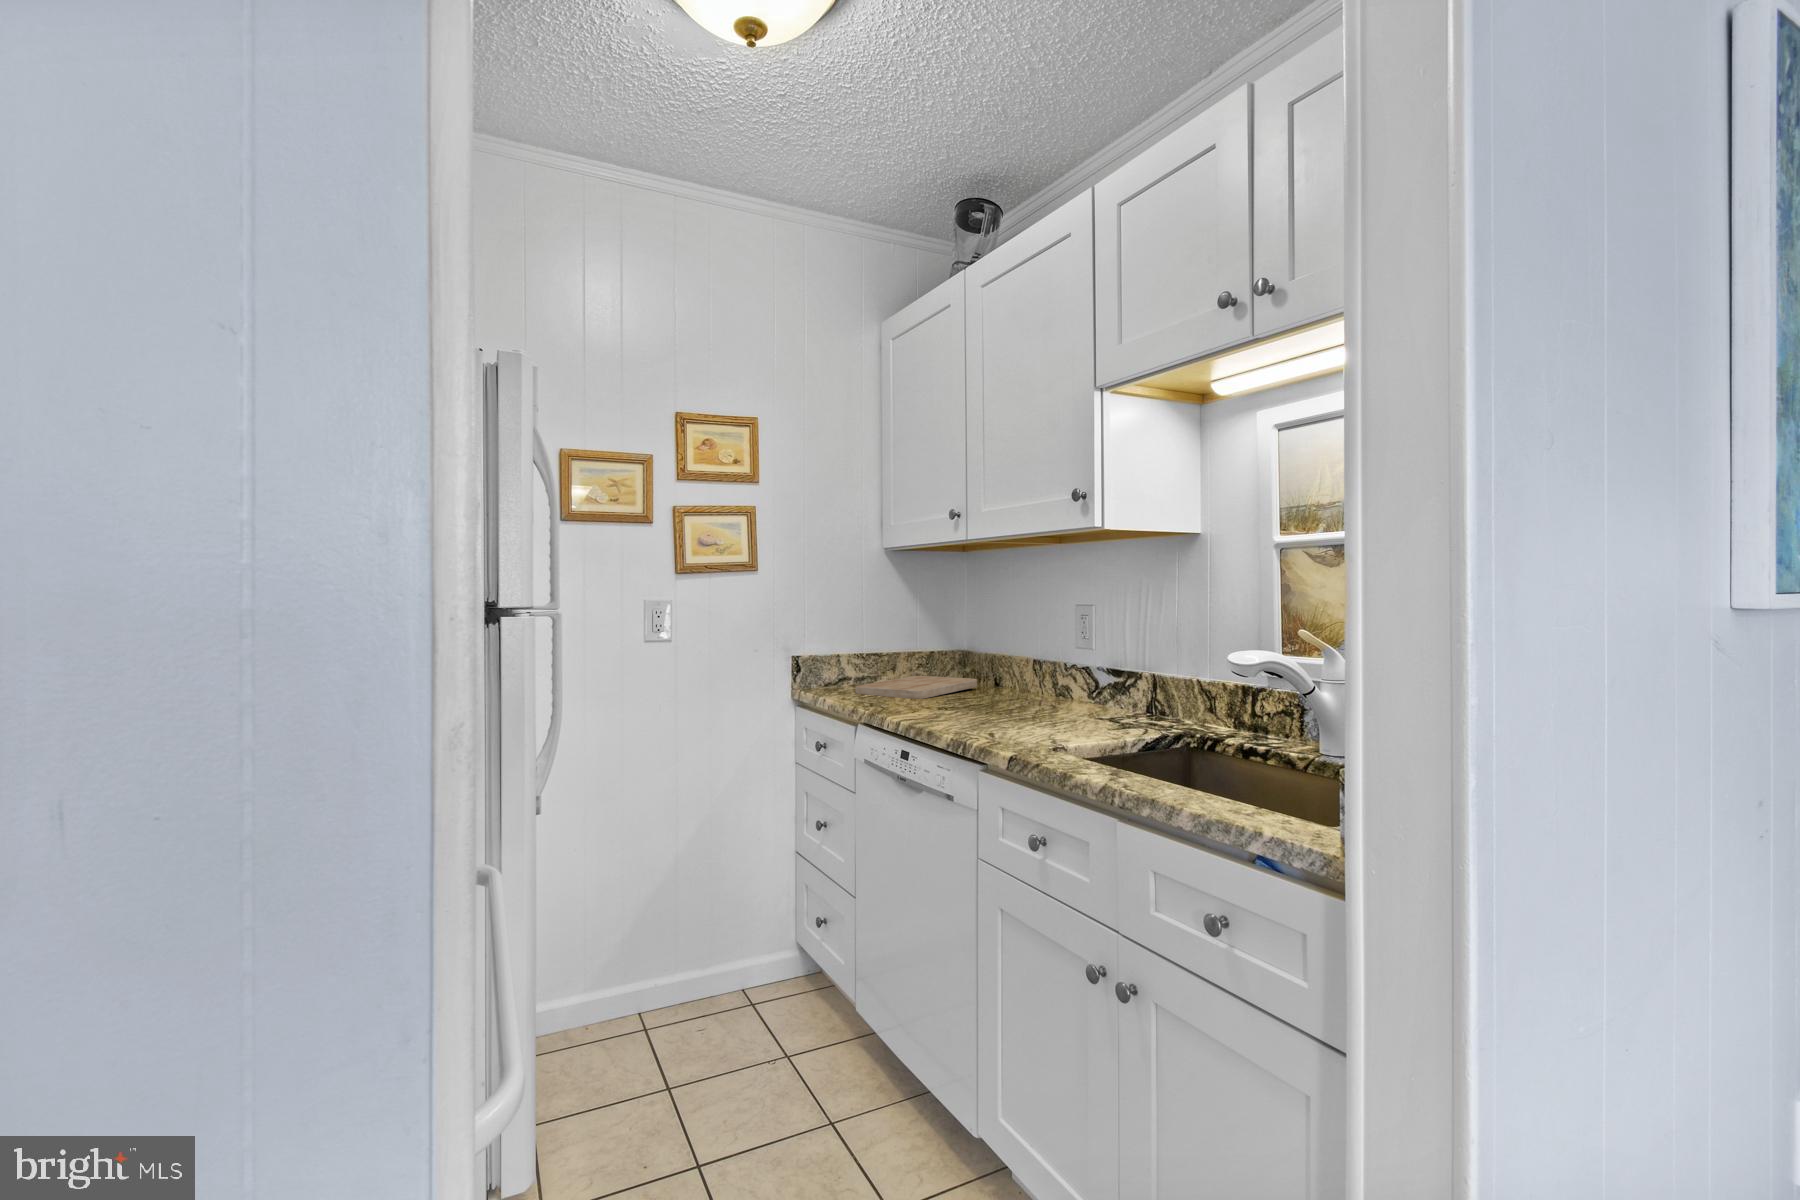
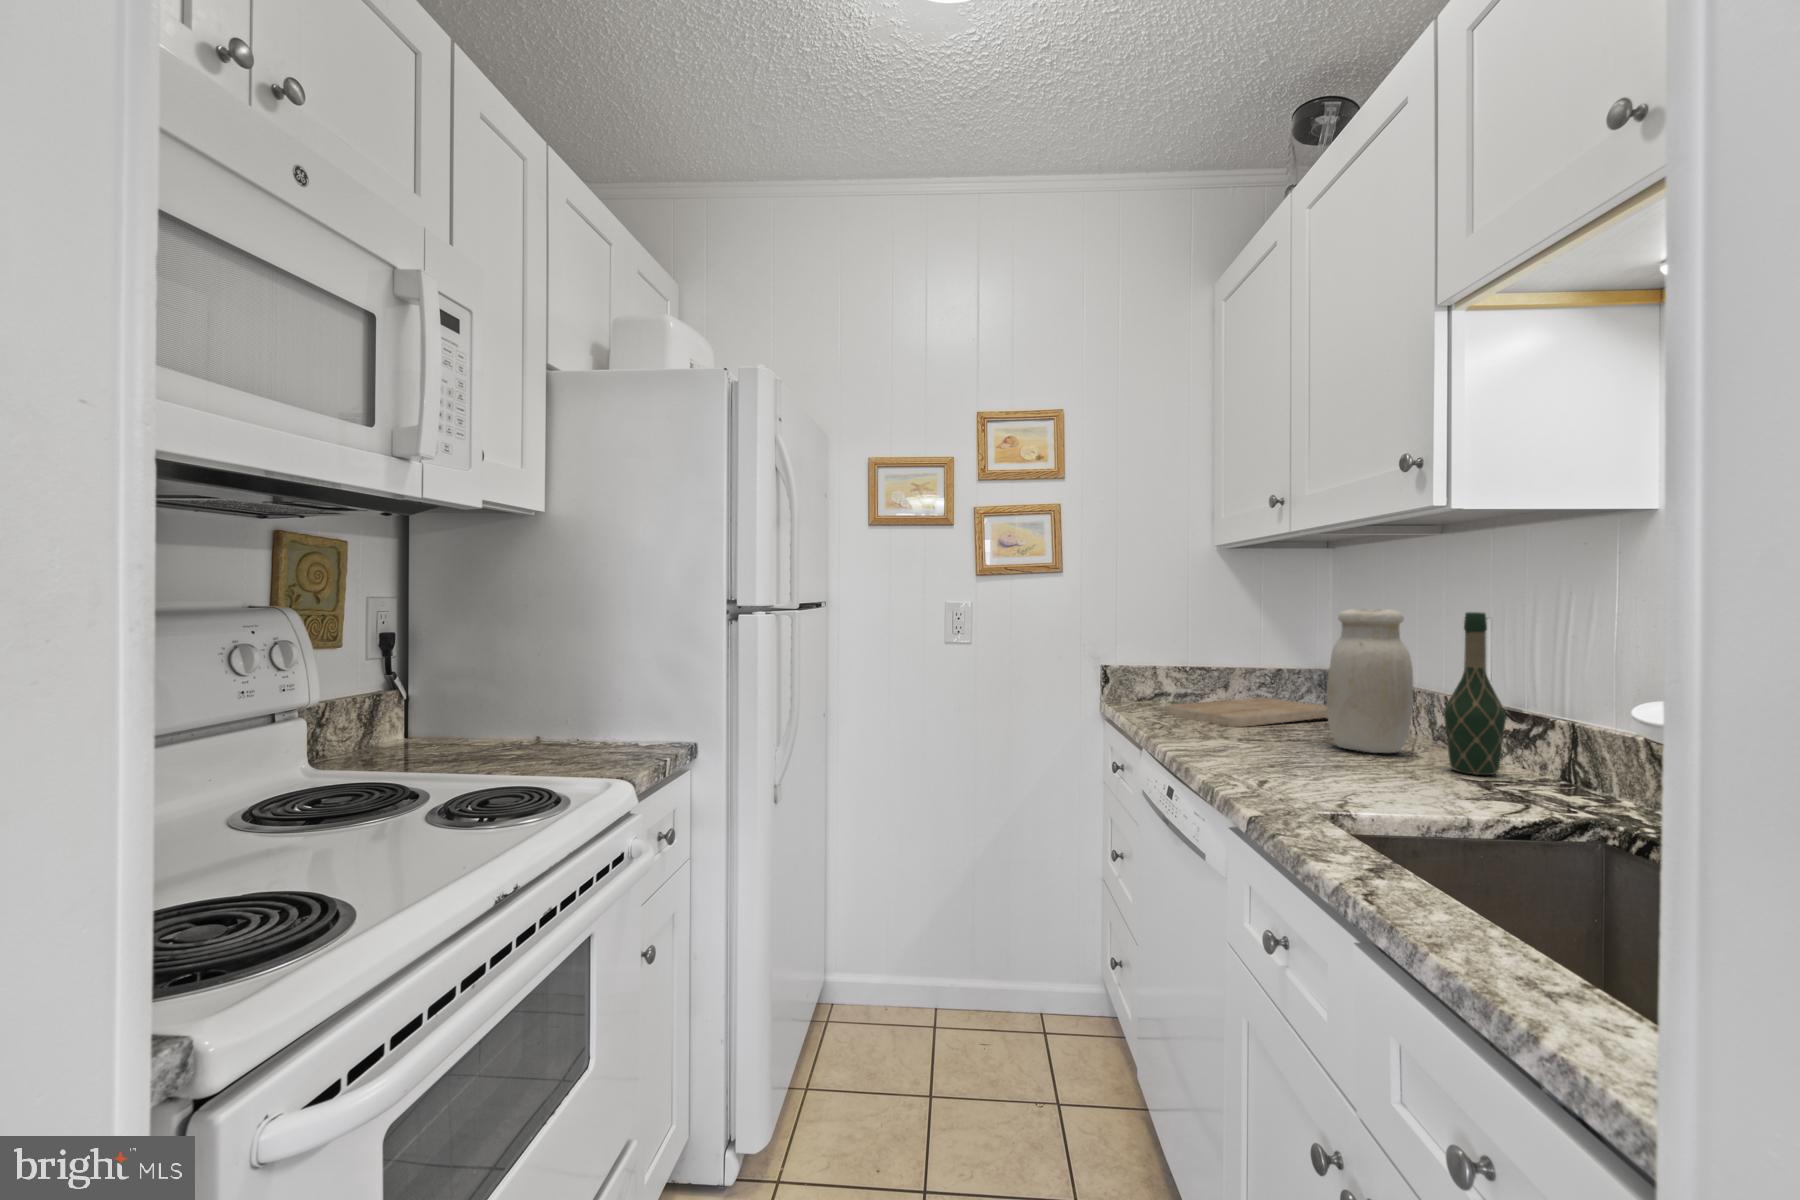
jar: none [995,599,1054,708] -> present [1327,609,1413,753]
wine bottle: none [1079,600,1117,716] -> present [1444,612,1506,775]

